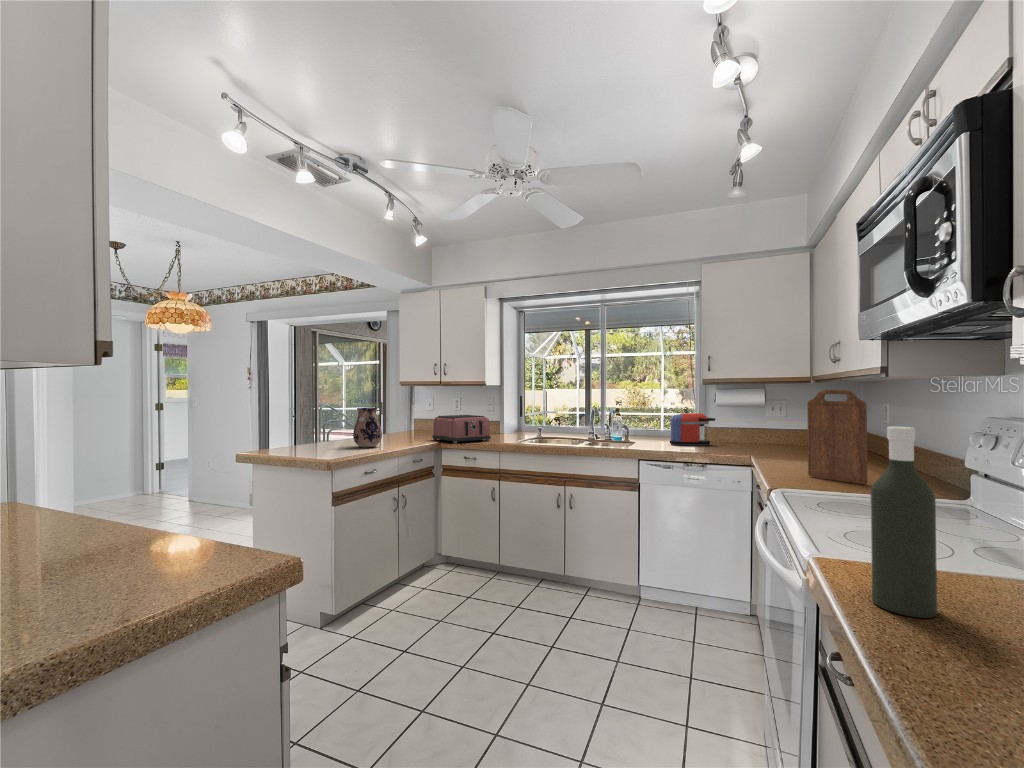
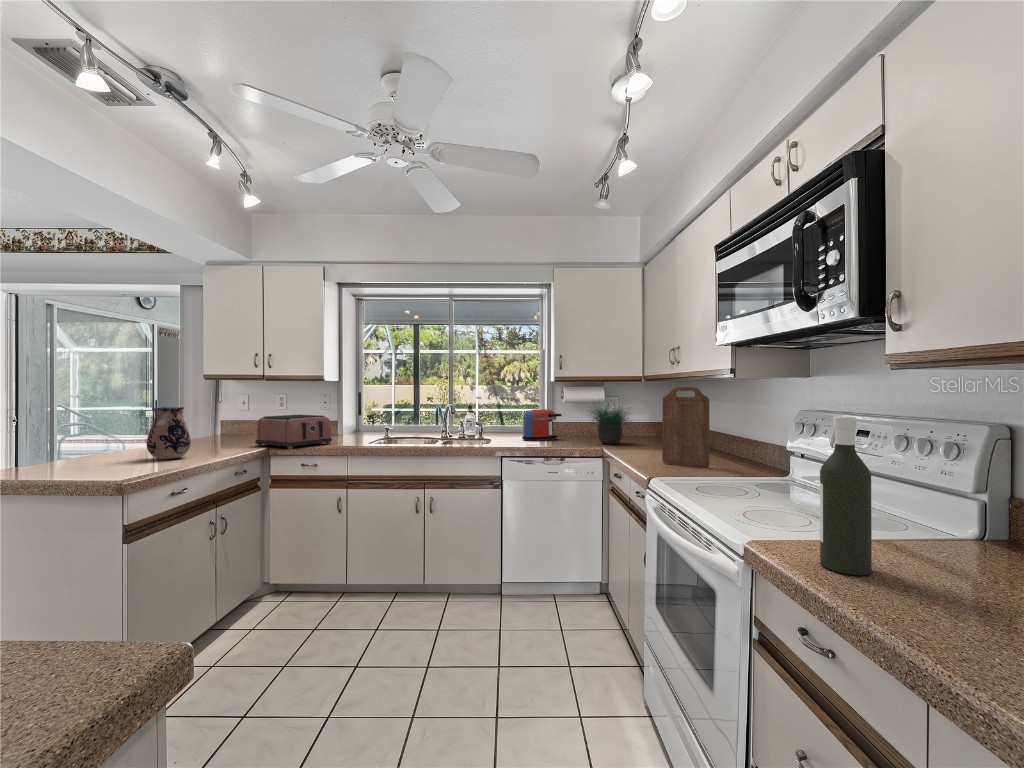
potted plant: none [733,391,808,453] -> present [589,405,628,444]

